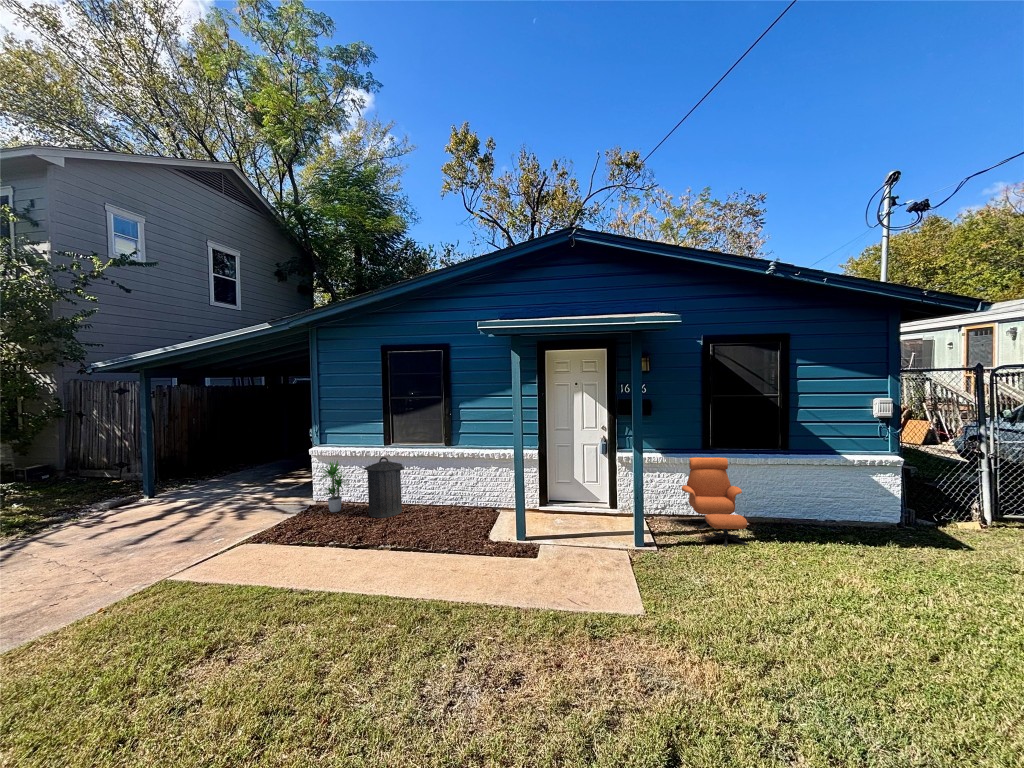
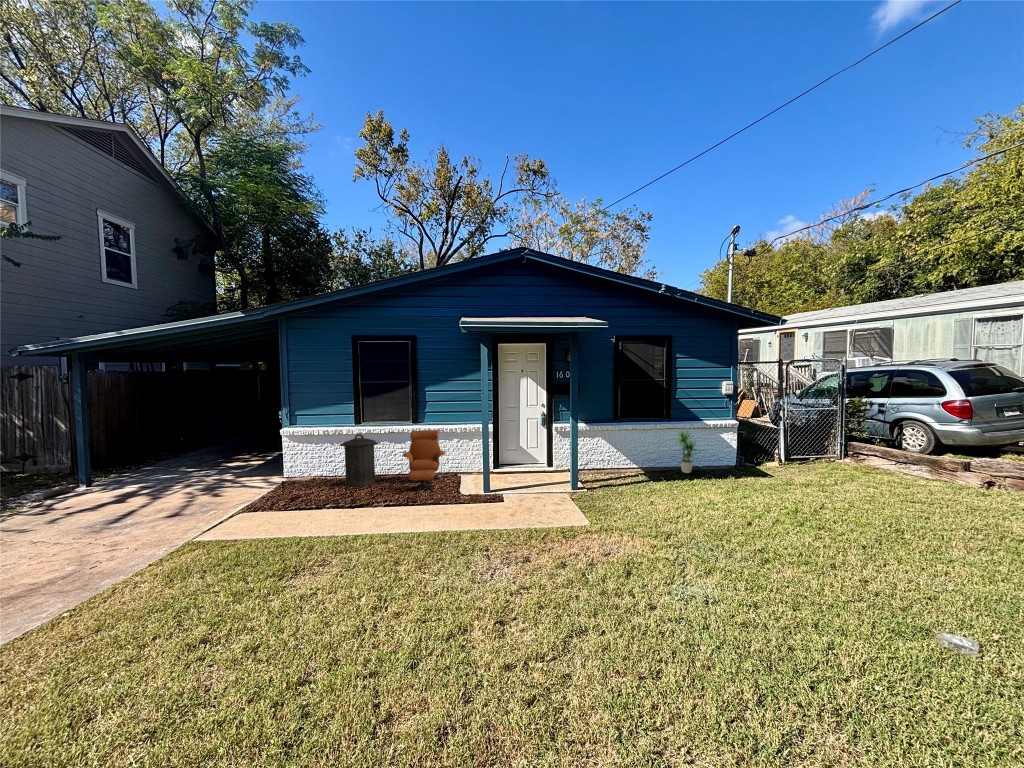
lounge chair: present [682,458,747,547] -> present [403,430,445,493]
potted plant: present [320,460,346,512] -> present [675,430,695,473]

